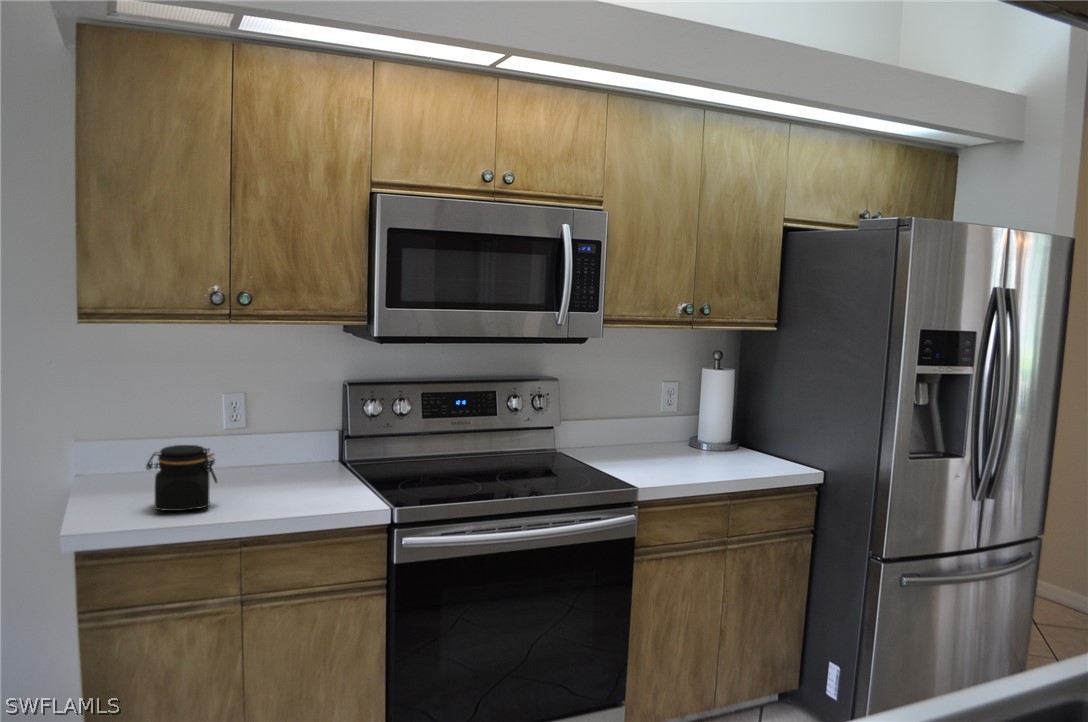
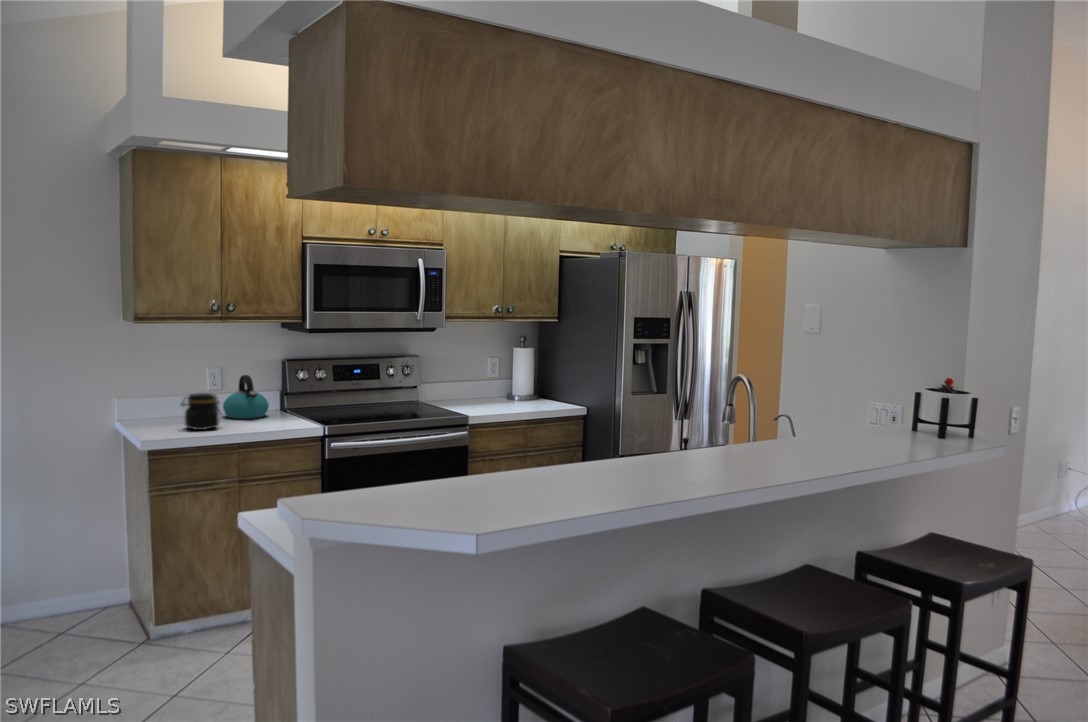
kettle: none [240,409,314,482] -> present [223,375,269,419]

